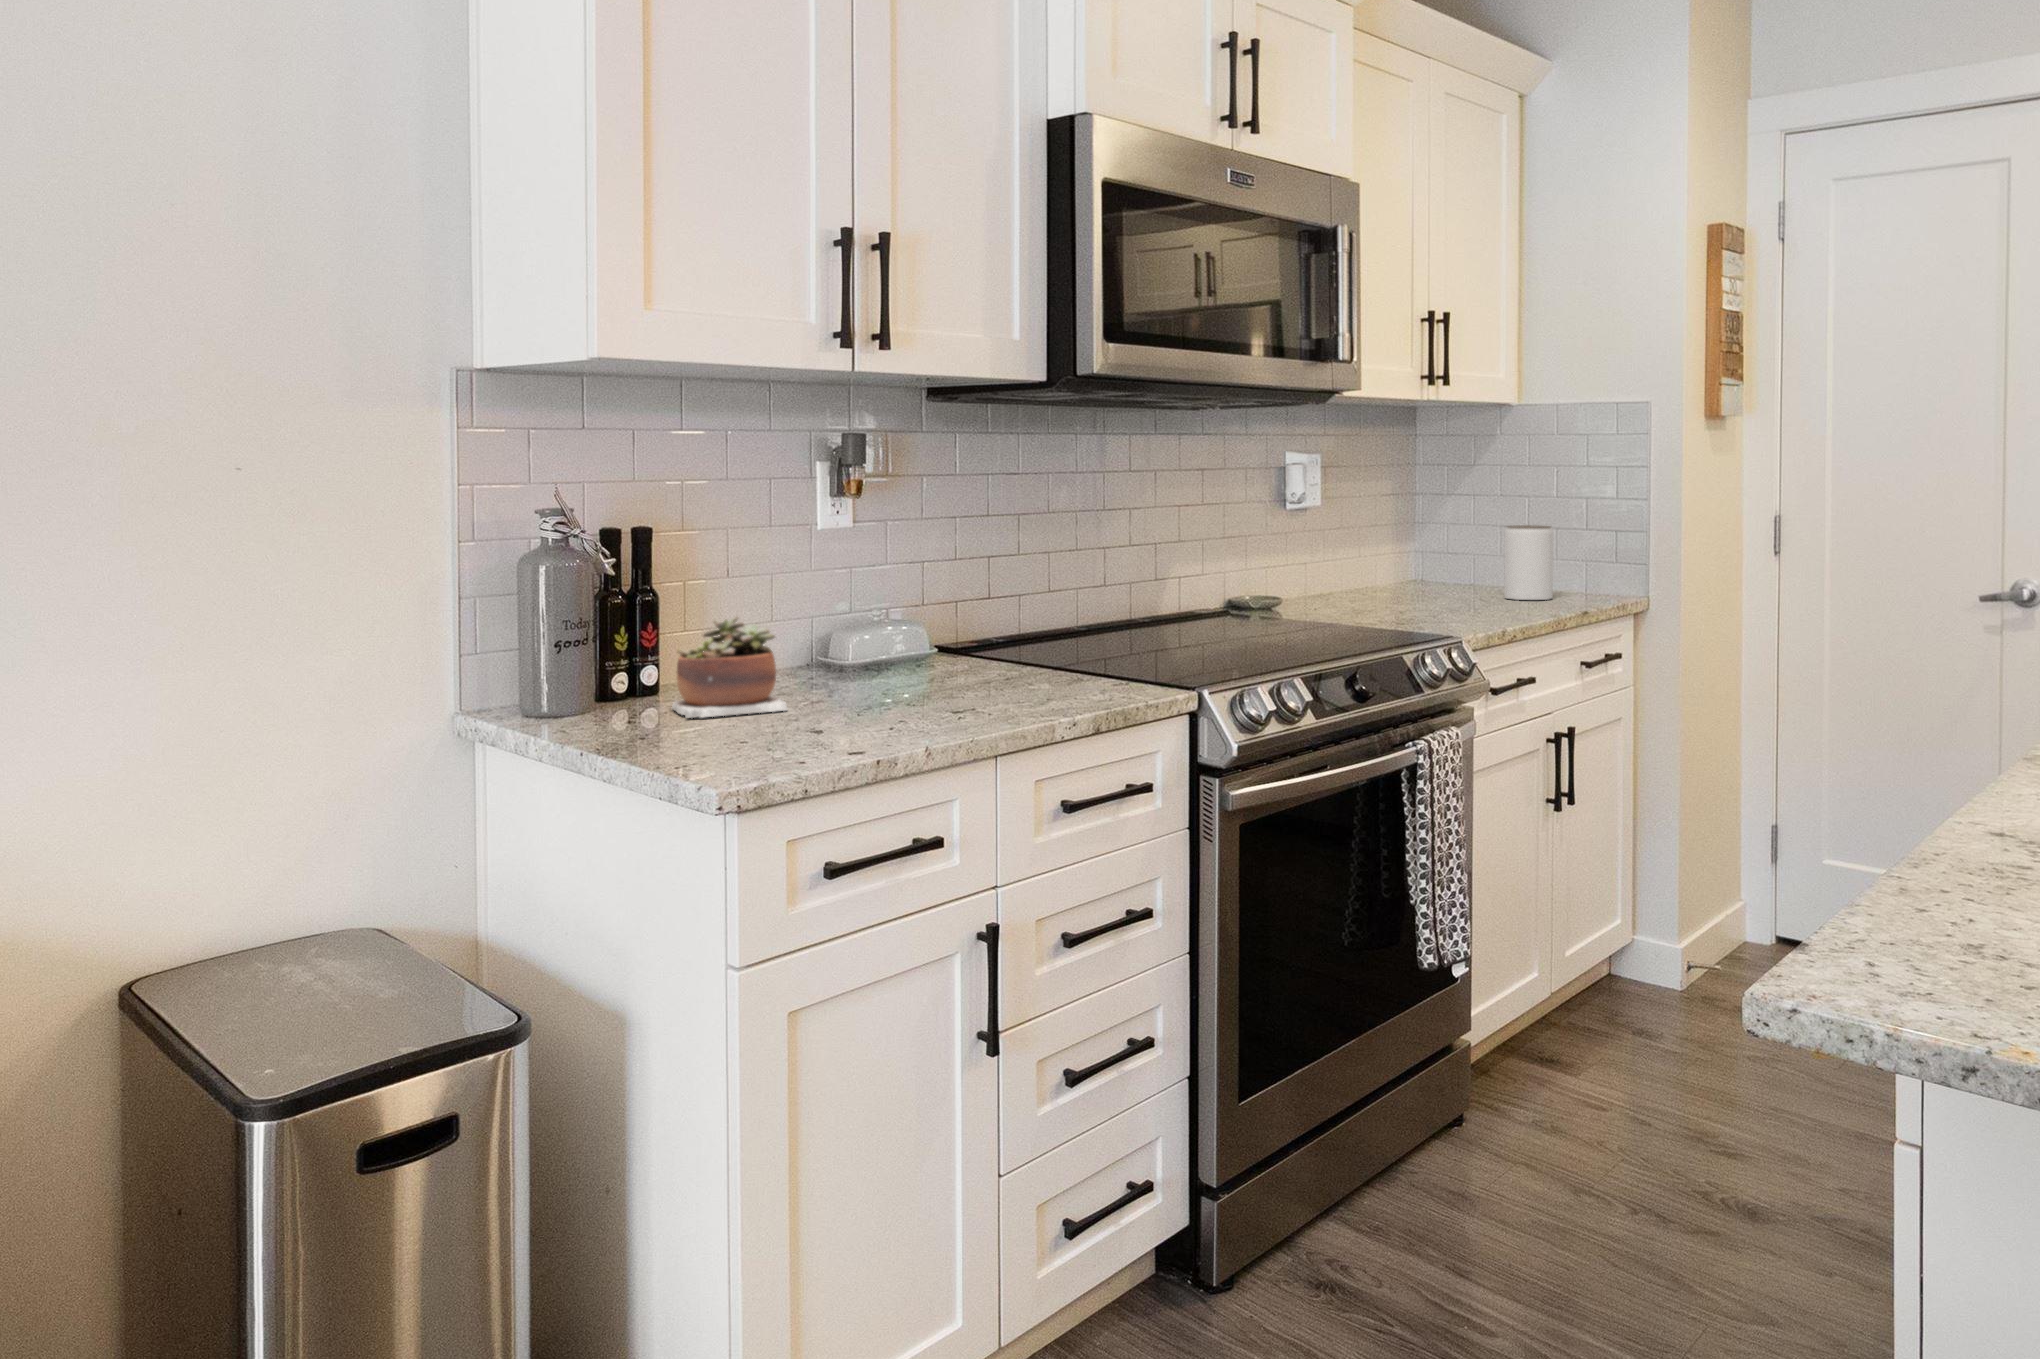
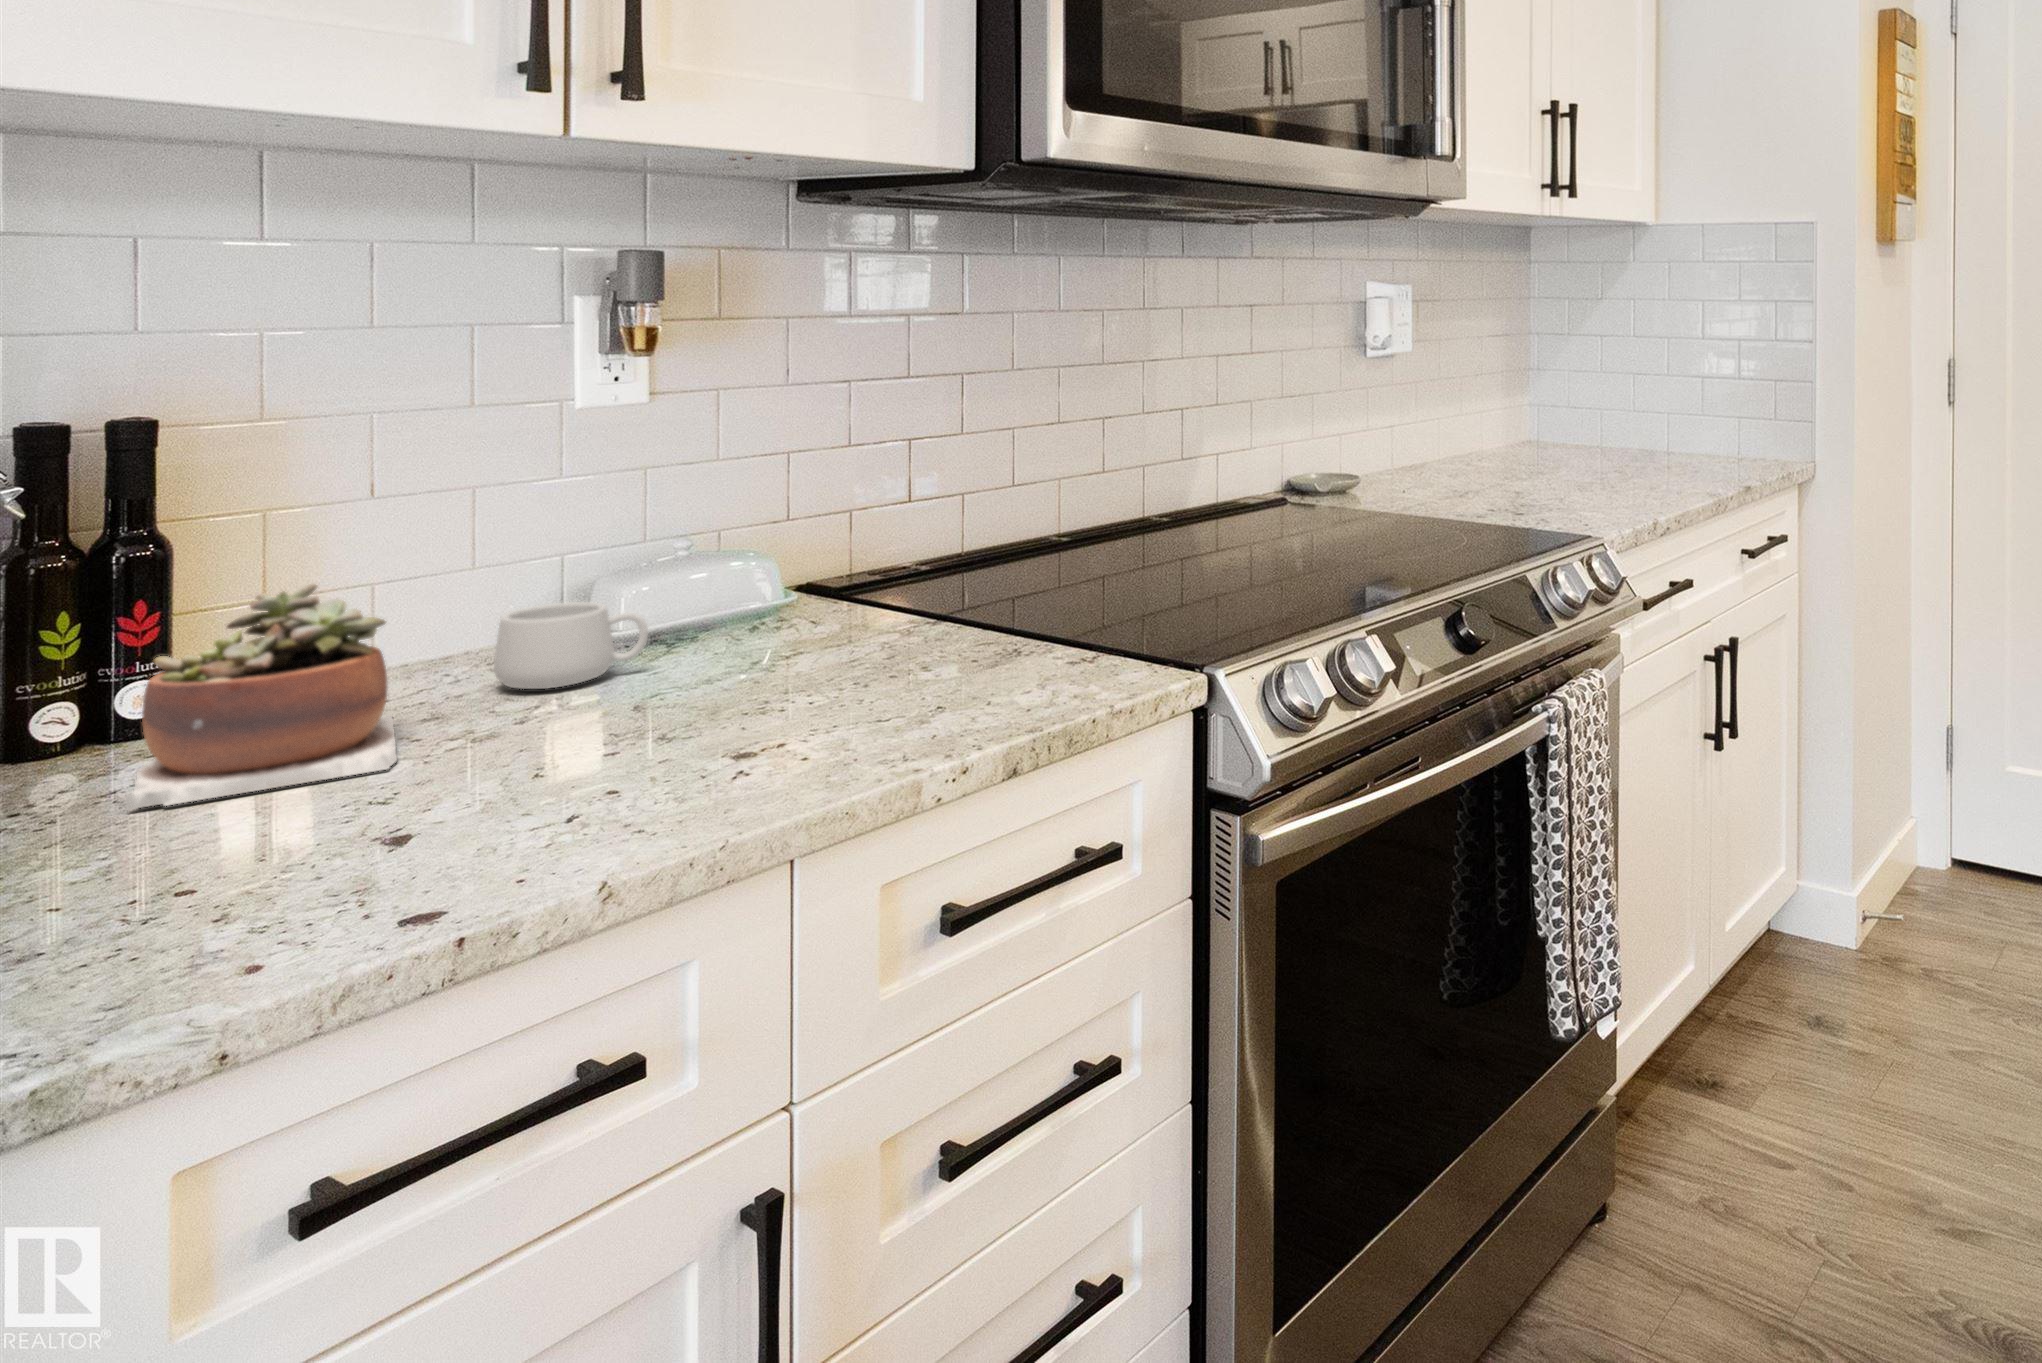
jar: present [1504,525,1553,600] -> none [1642,374,1701,468]
mug: none [800,641,876,687] -> present [494,602,648,689]

